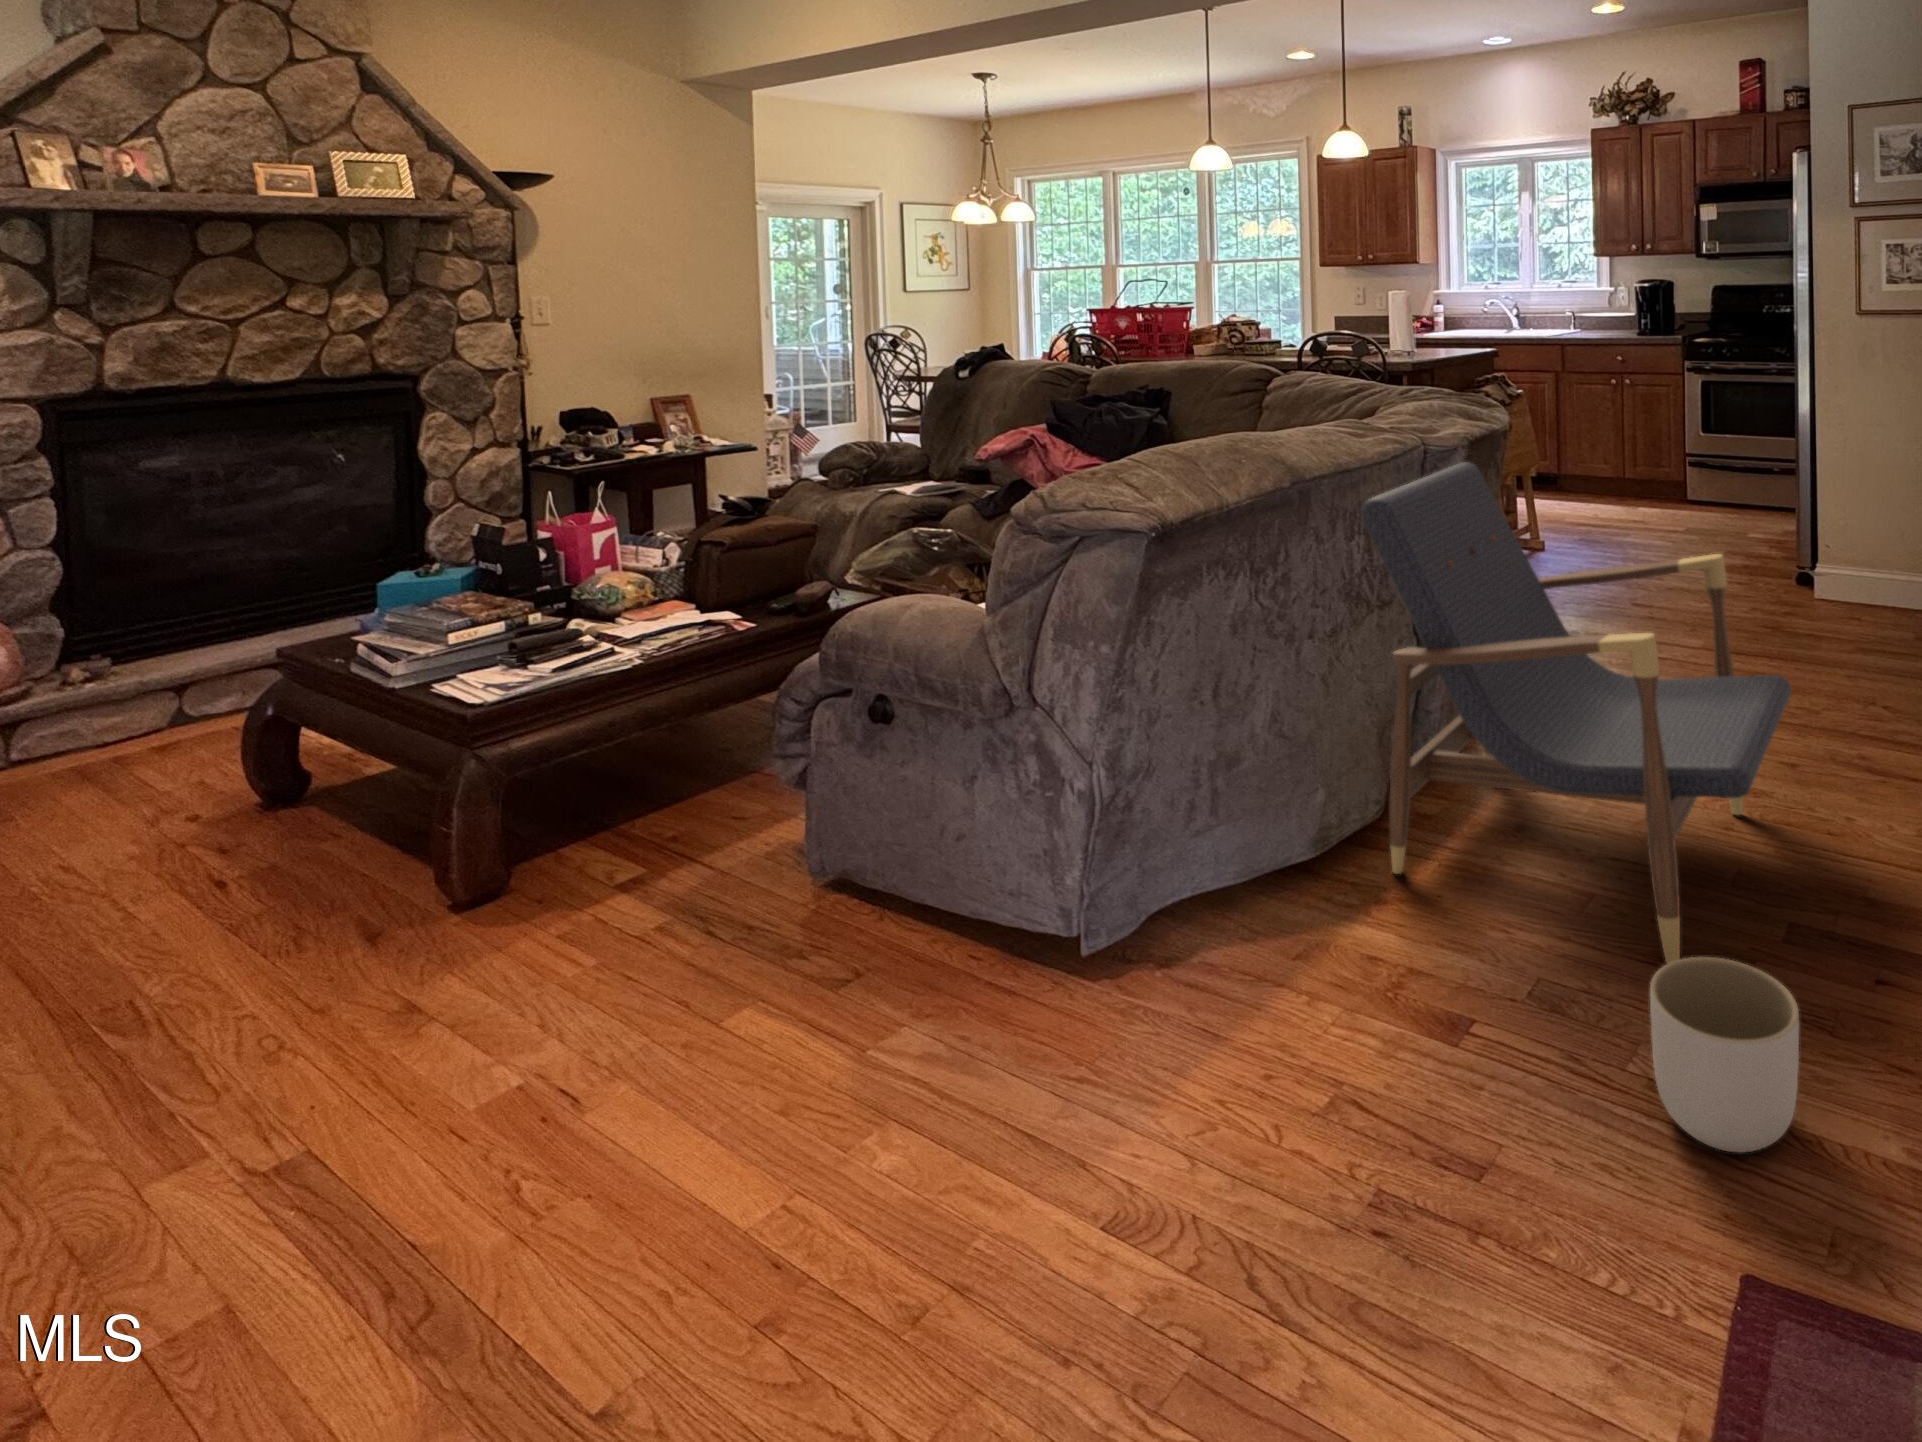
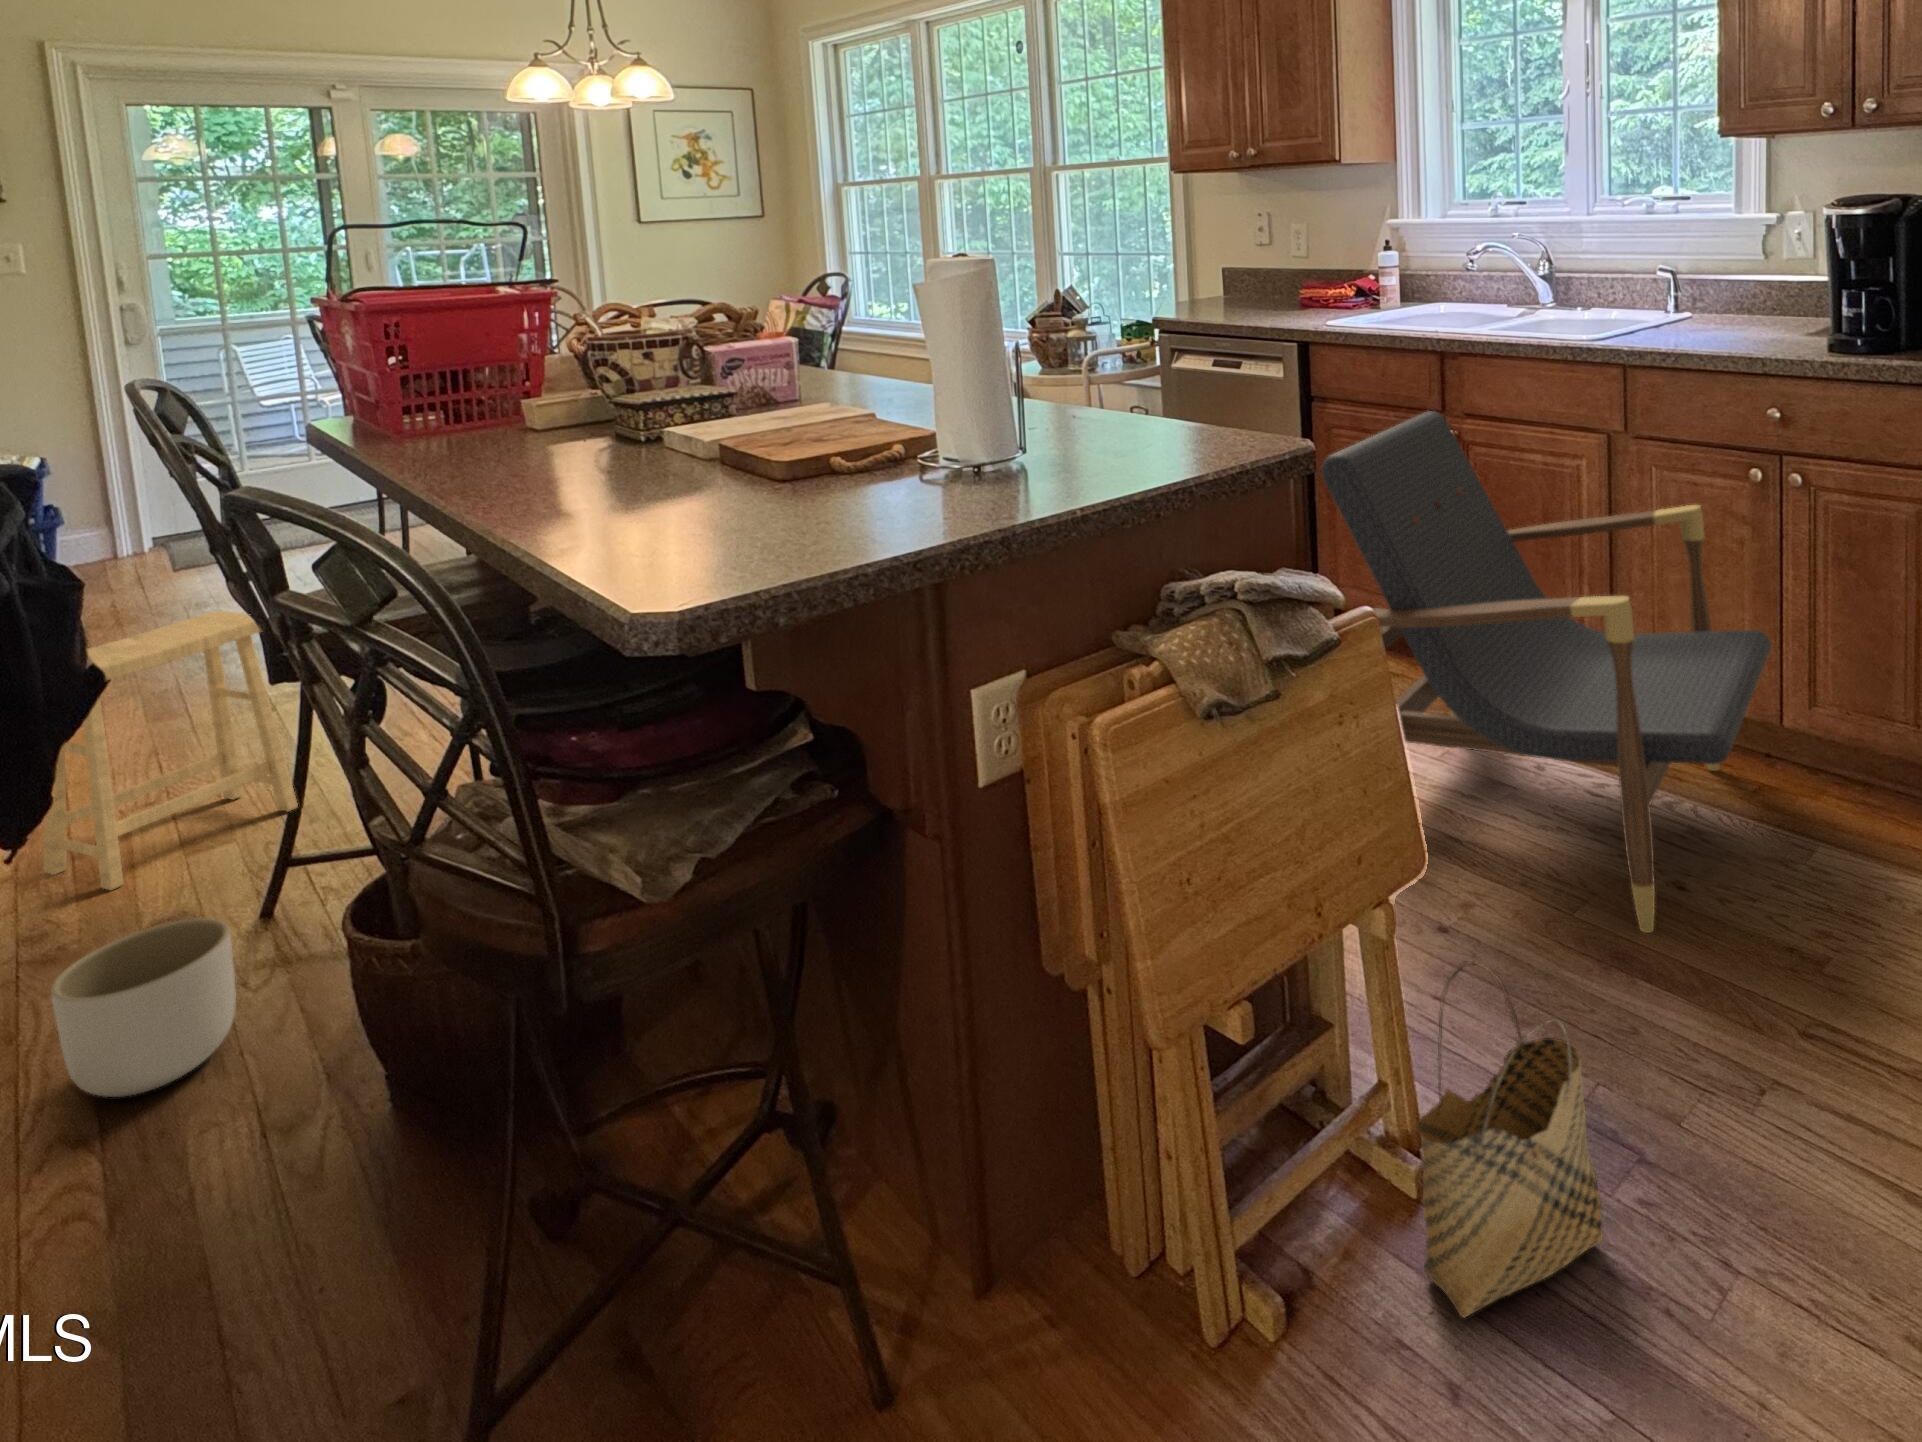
footstool: none [88,641,349,916] -> present [44,611,298,890]
planter: present [1650,957,1799,1152] -> present [51,918,236,1097]
woven basket: none [1450,970,1629,1322] -> present [1417,960,1603,1318]

